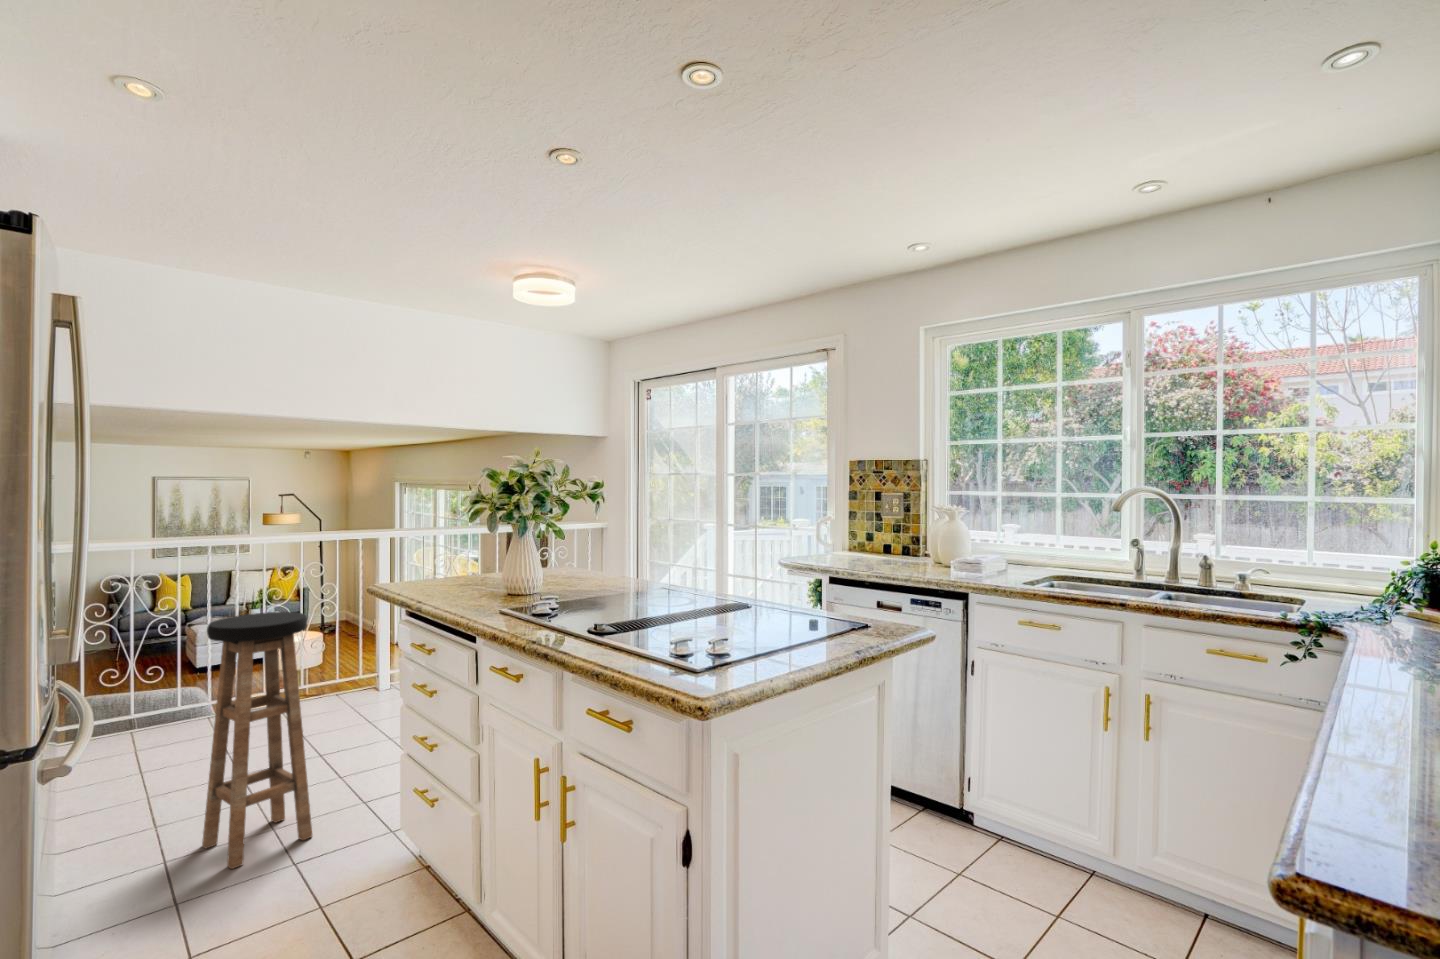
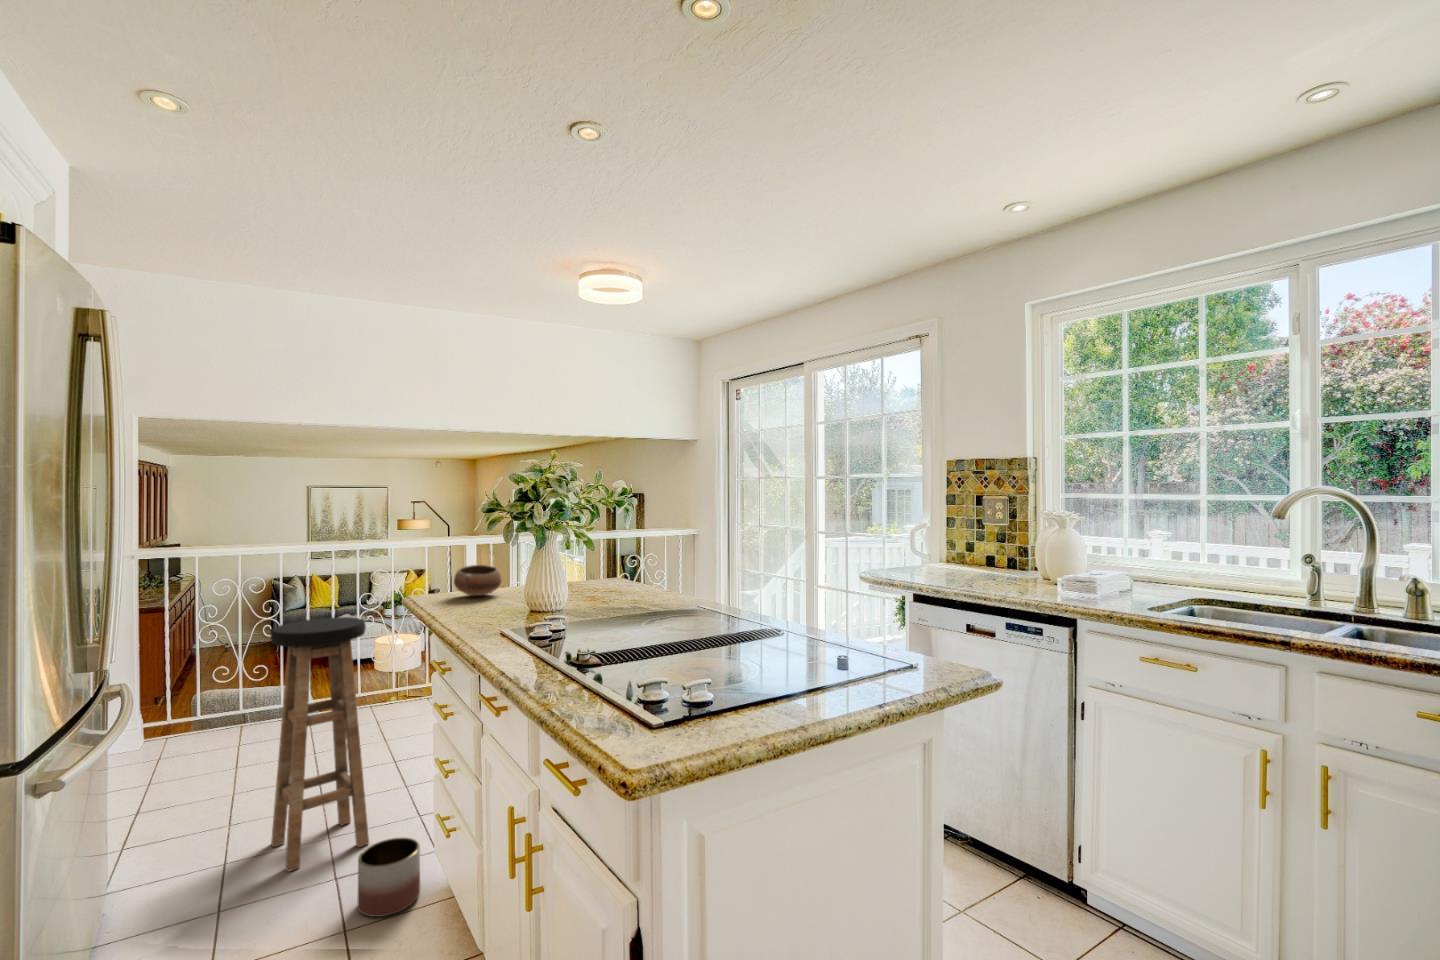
bowl: none [411,557,459,586] -> present [454,565,501,596]
planter: none [321,823,383,899] -> present [357,838,420,917]

